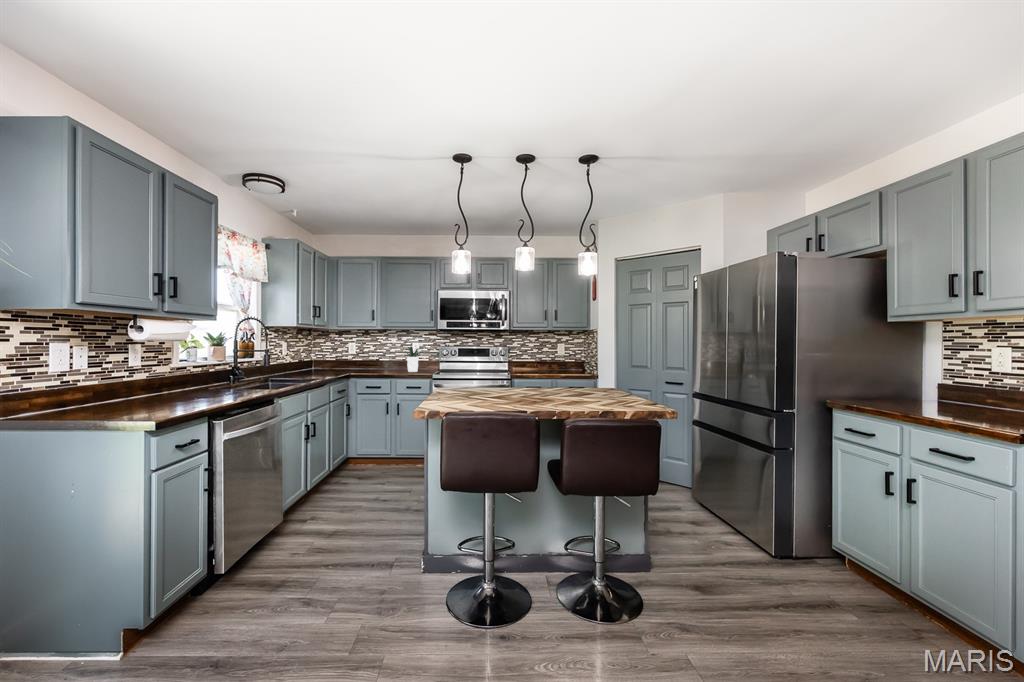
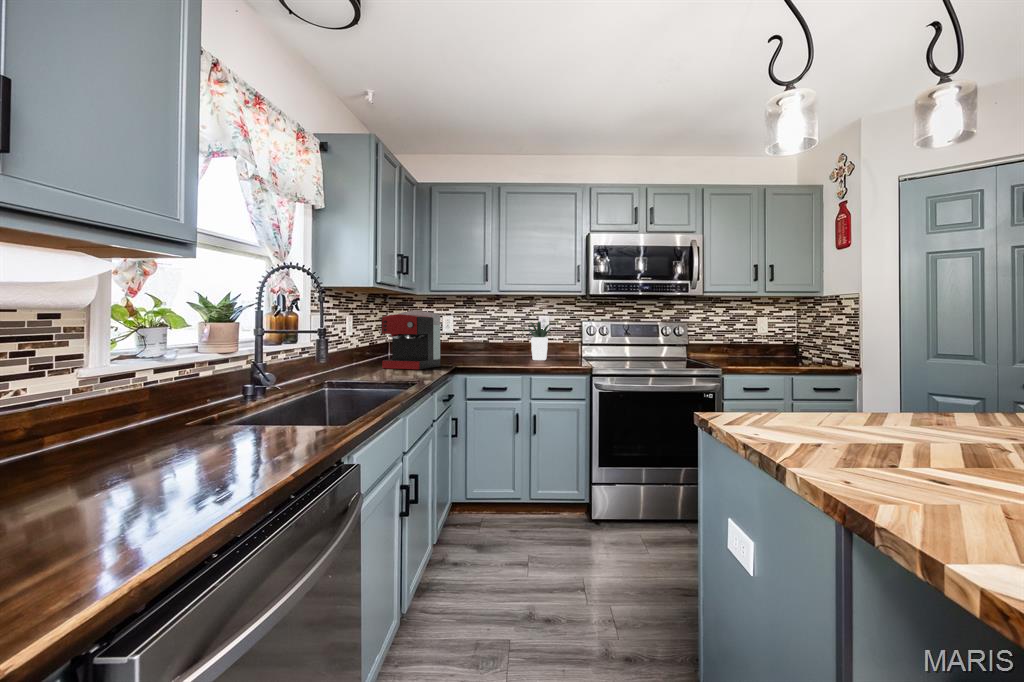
coffee maker: none [303,340,341,375] -> present [381,311,440,369]

